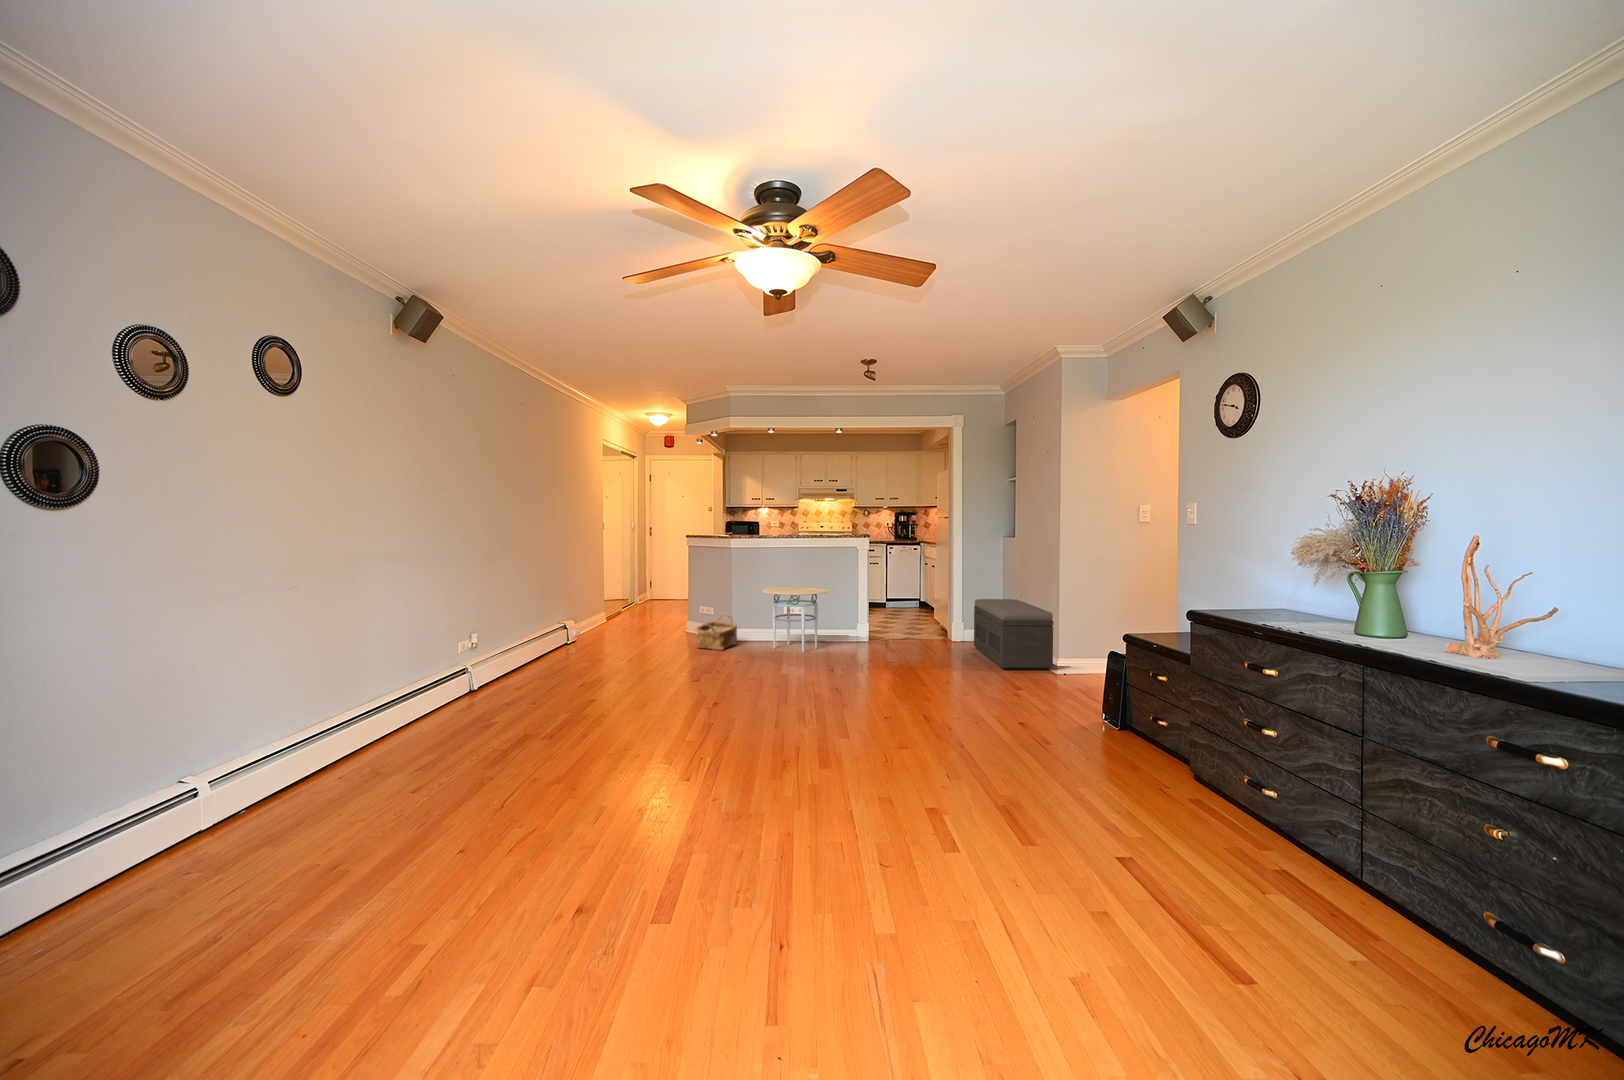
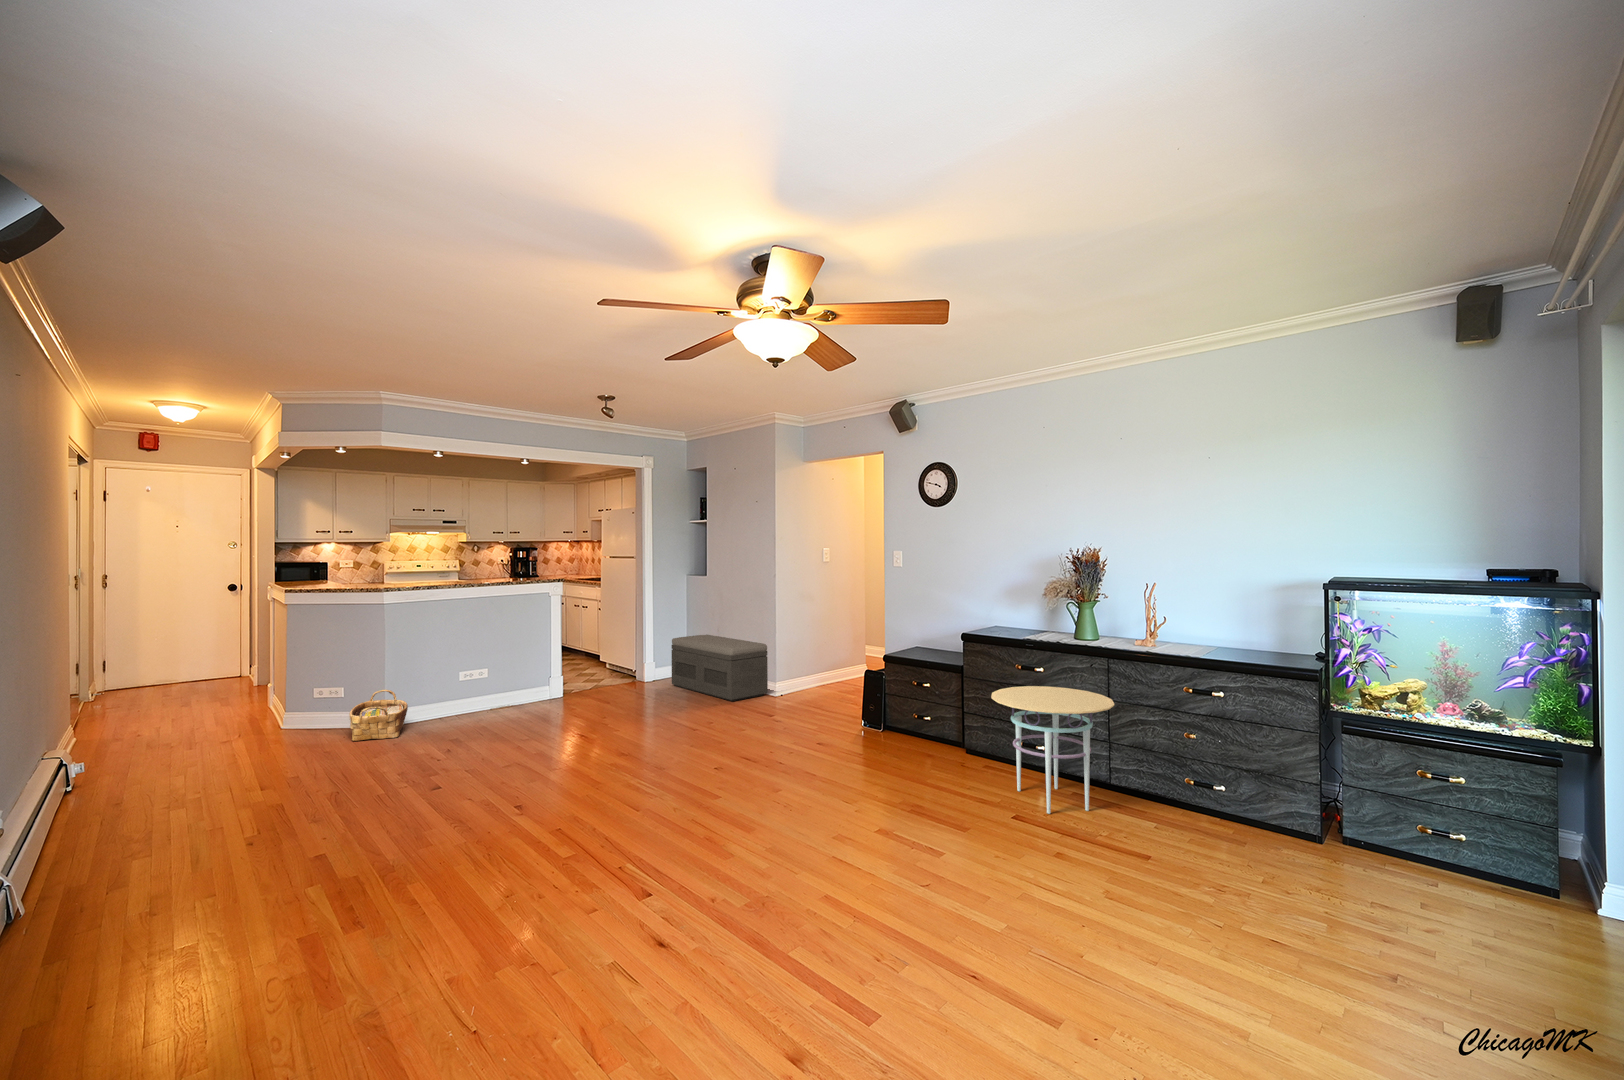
side table: present [762,587,829,652] -> present [991,686,1114,814]

